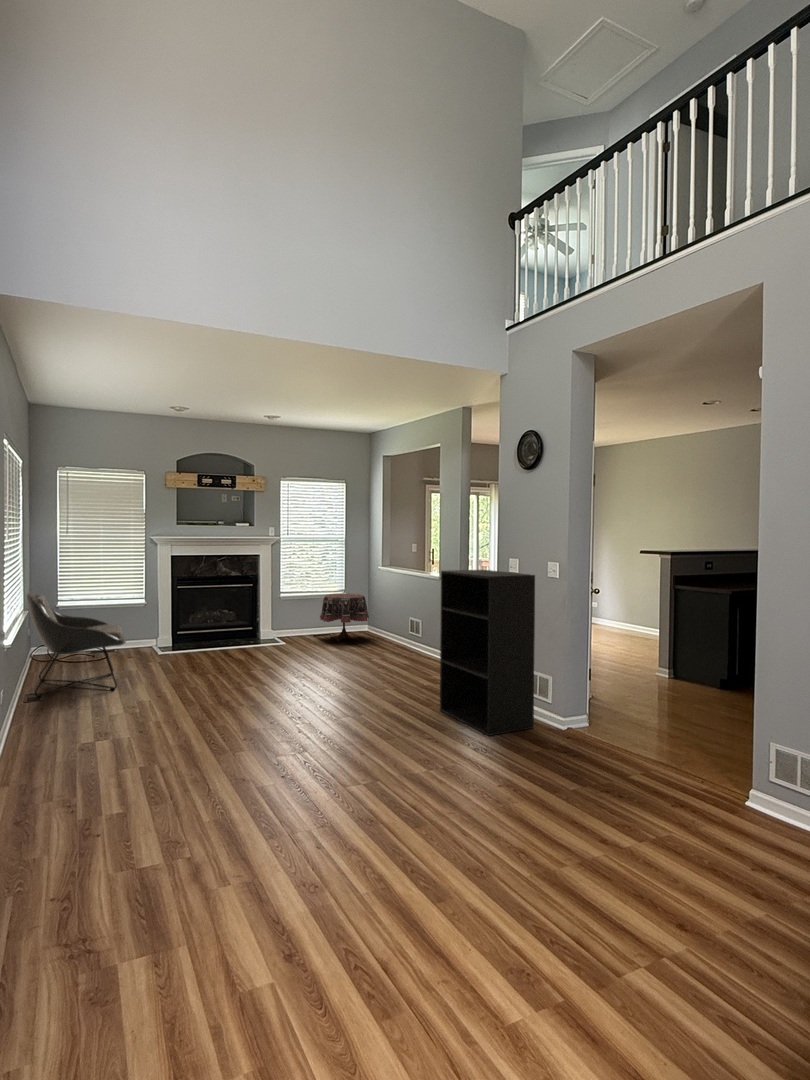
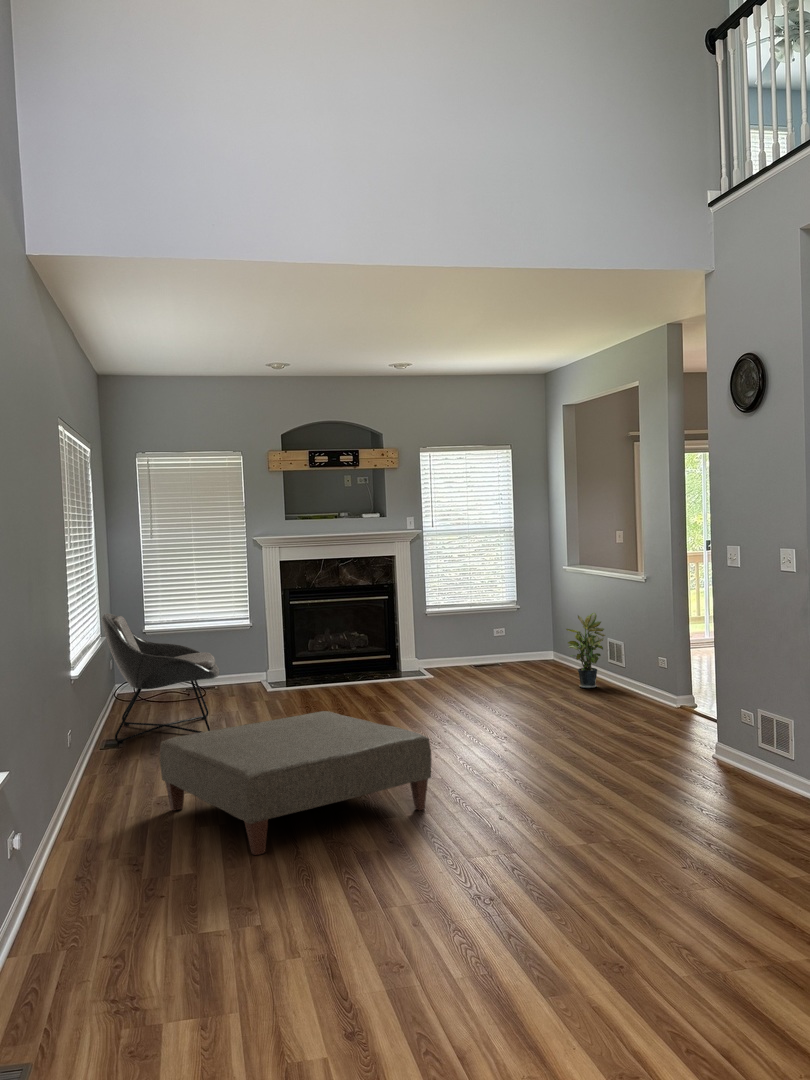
bookshelf: present [440,570,535,736] -> none [622,564,764,804]
side table: present [320,594,369,641] -> none [484,607,555,676]
potted plant: none [381,599,407,651] -> present [566,613,605,688]
ottoman: none [85,672,310,793] -> present [160,711,432,855]

